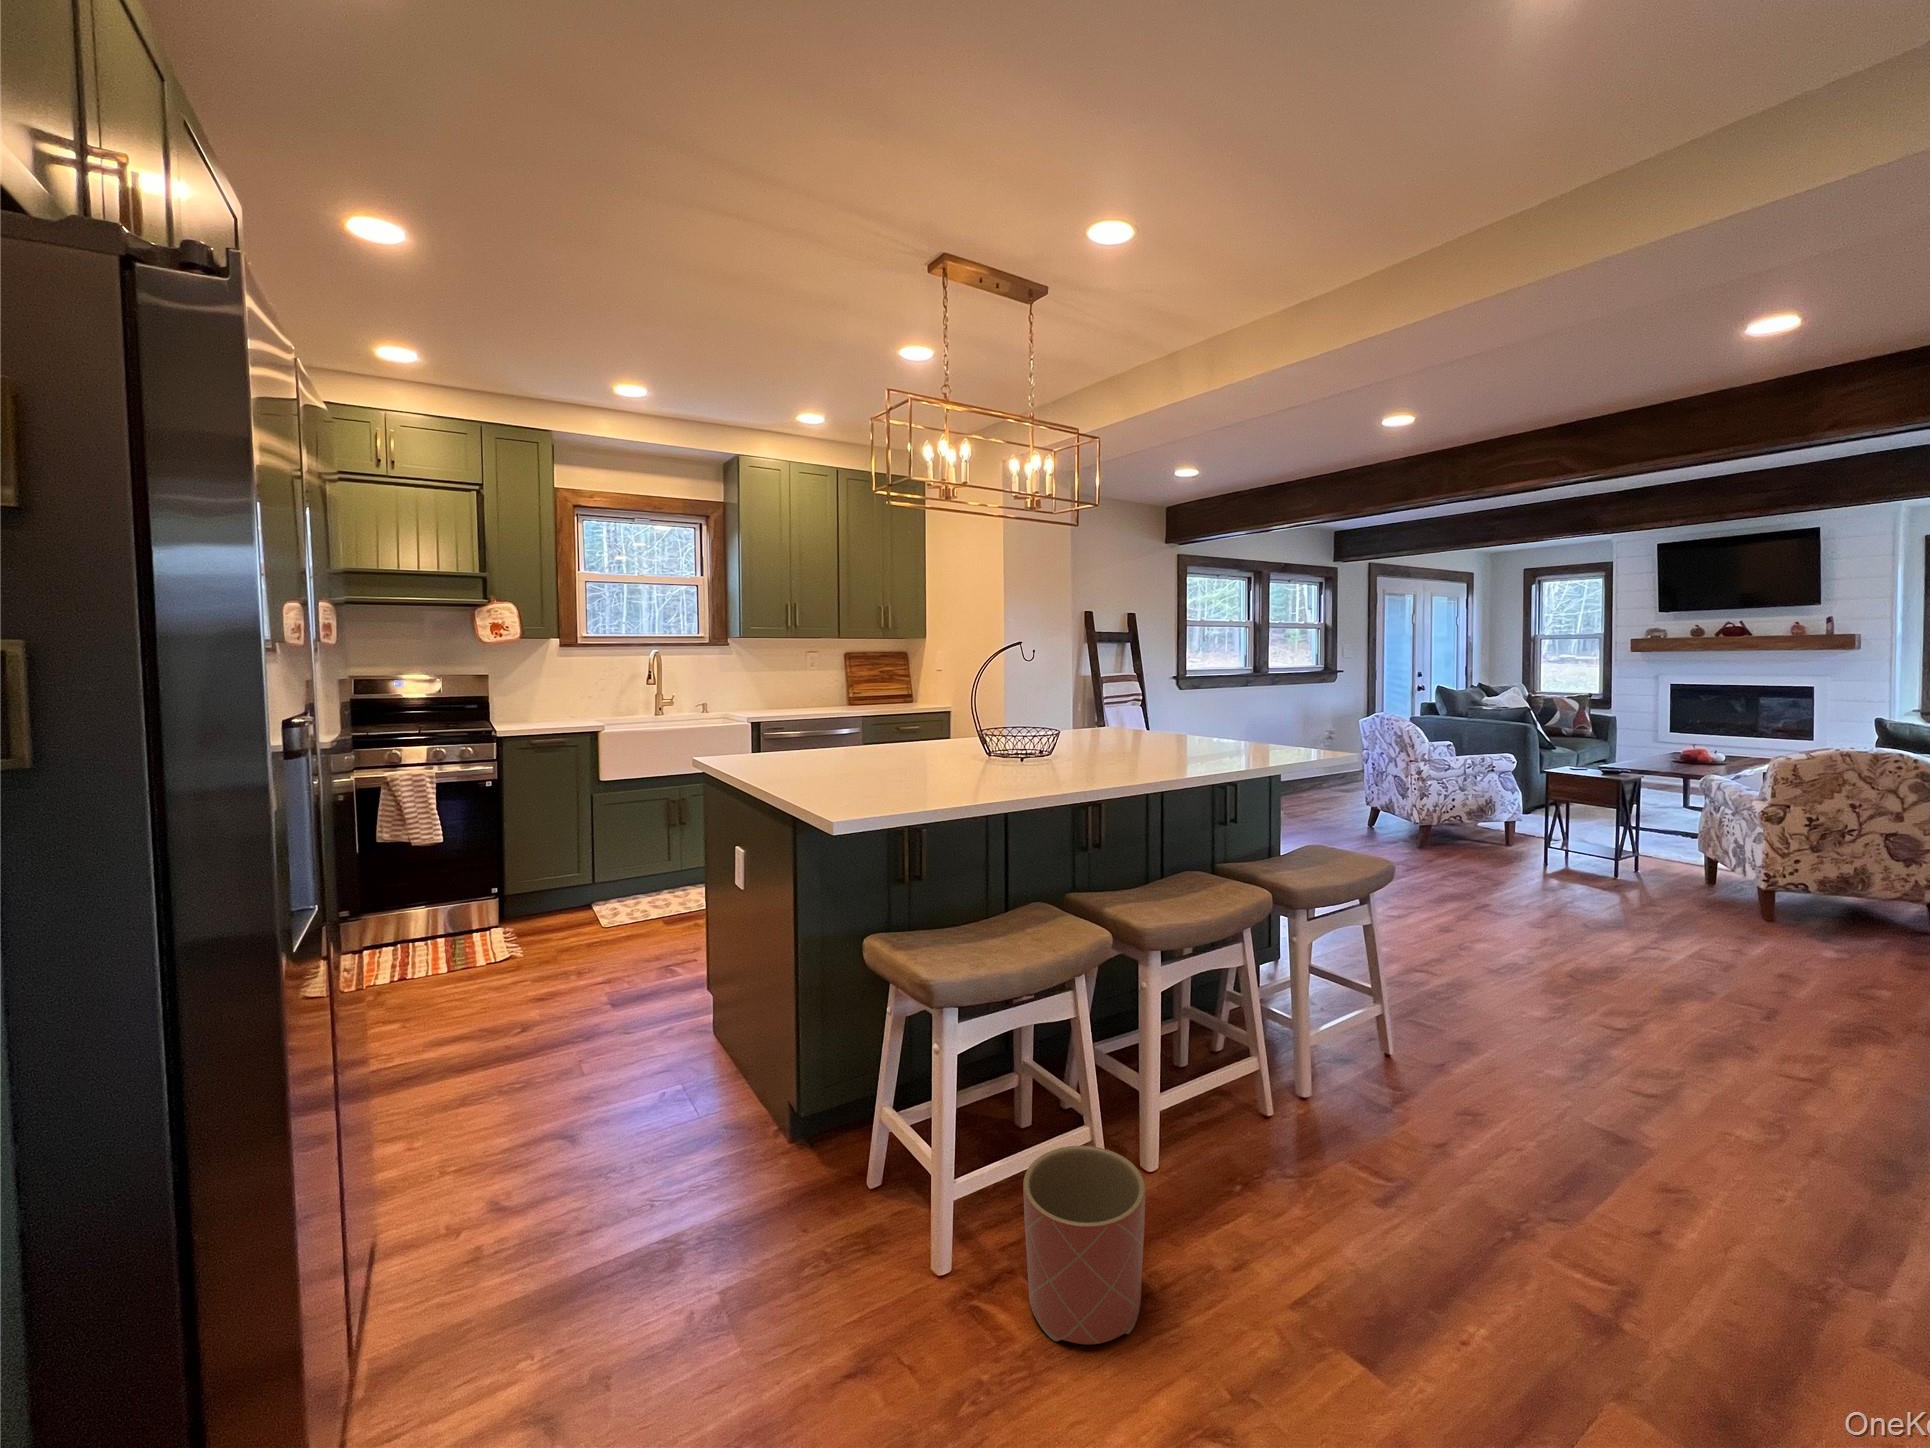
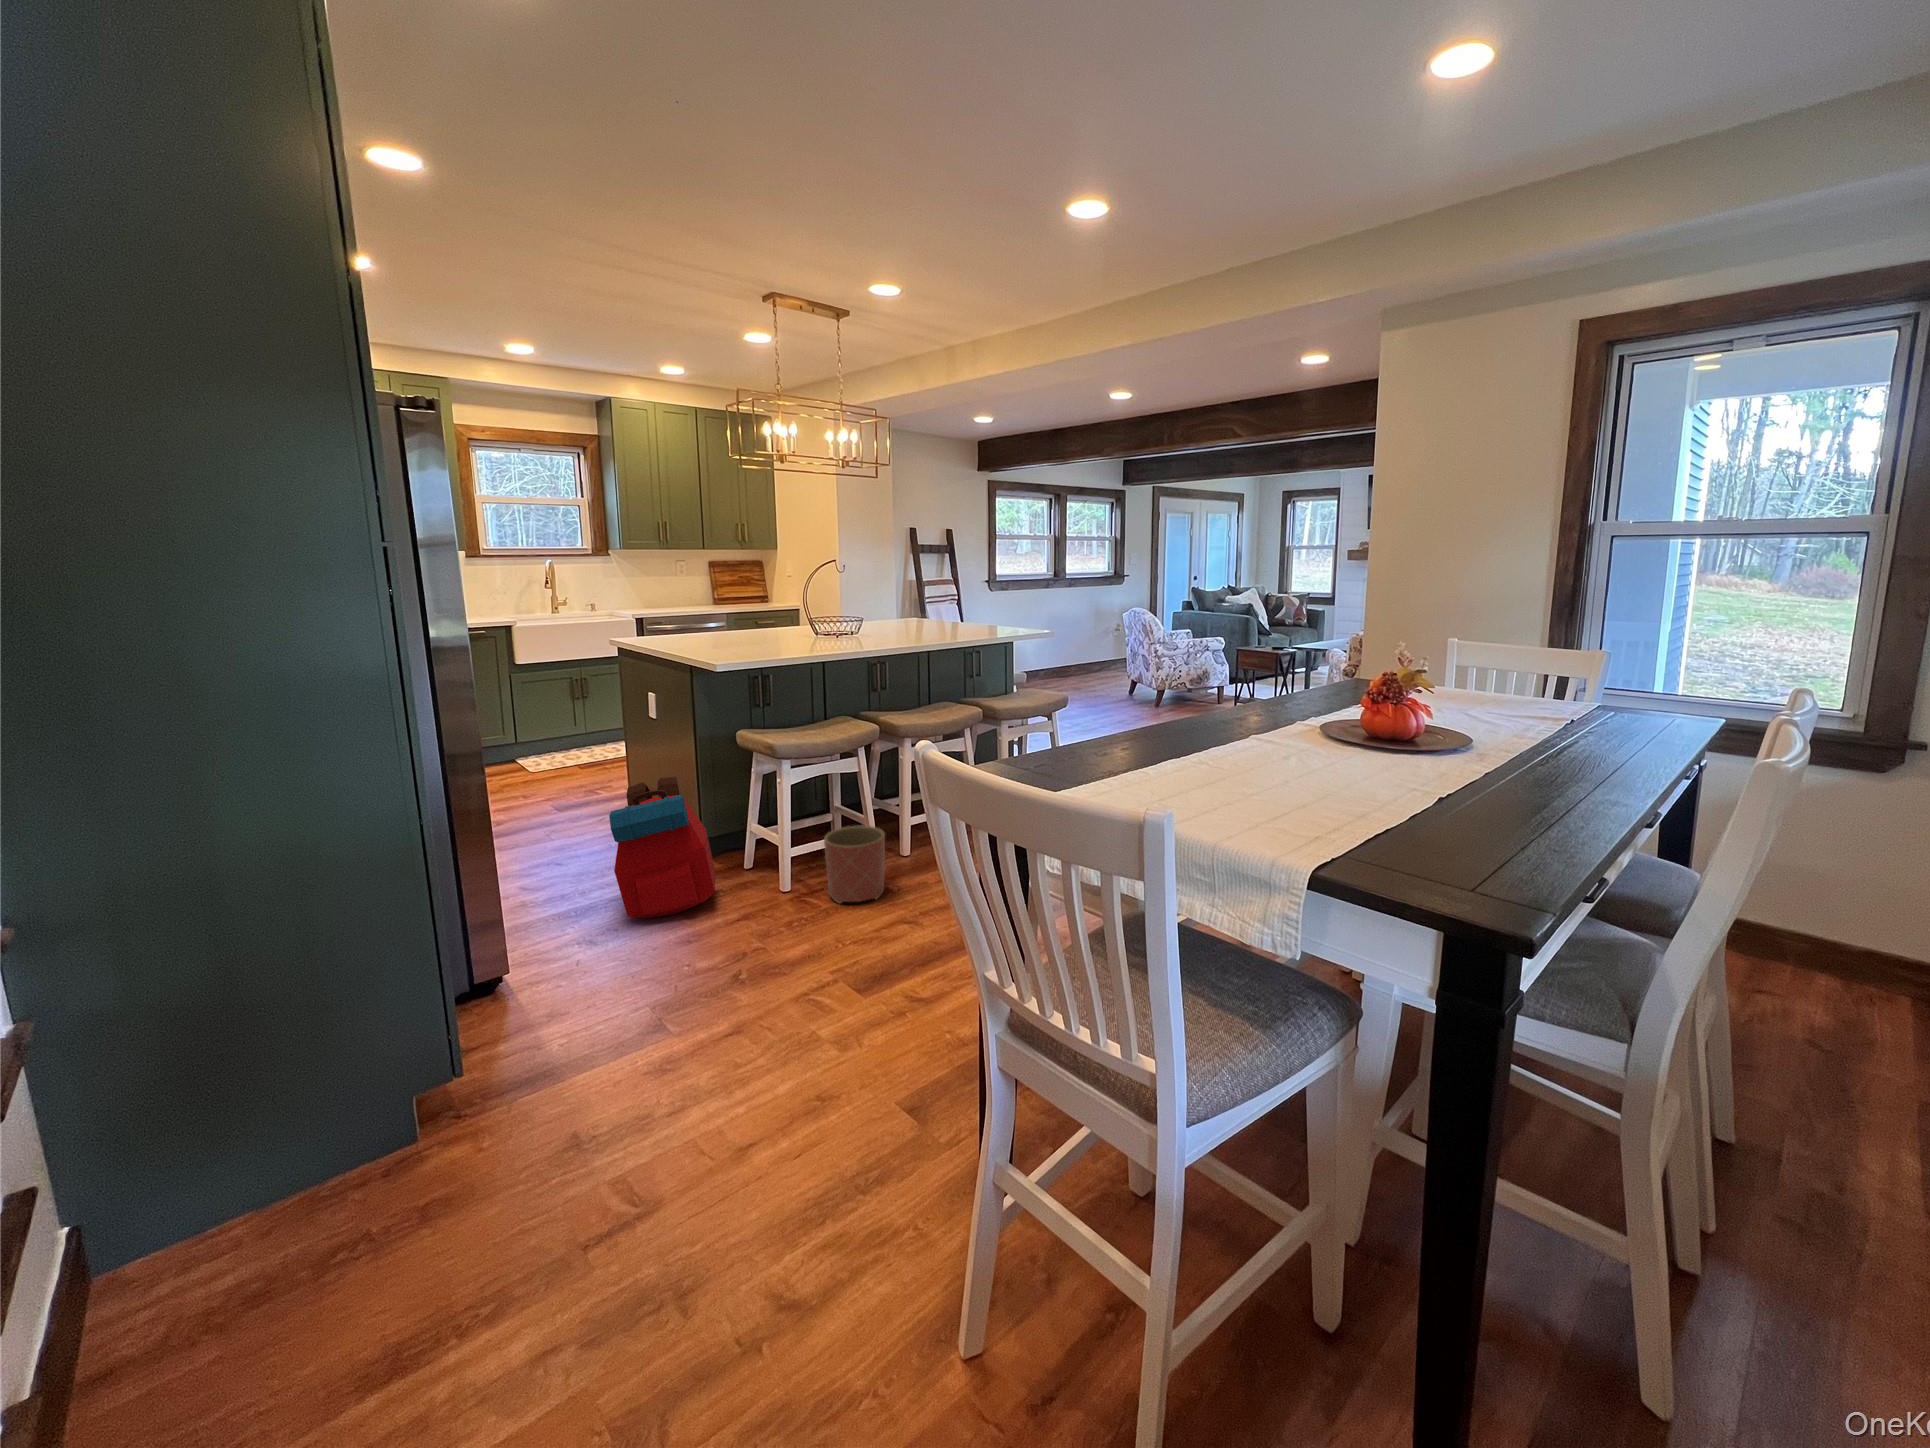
backpack: none [607,1028,814,1350] -> present [609,777,715,918]

